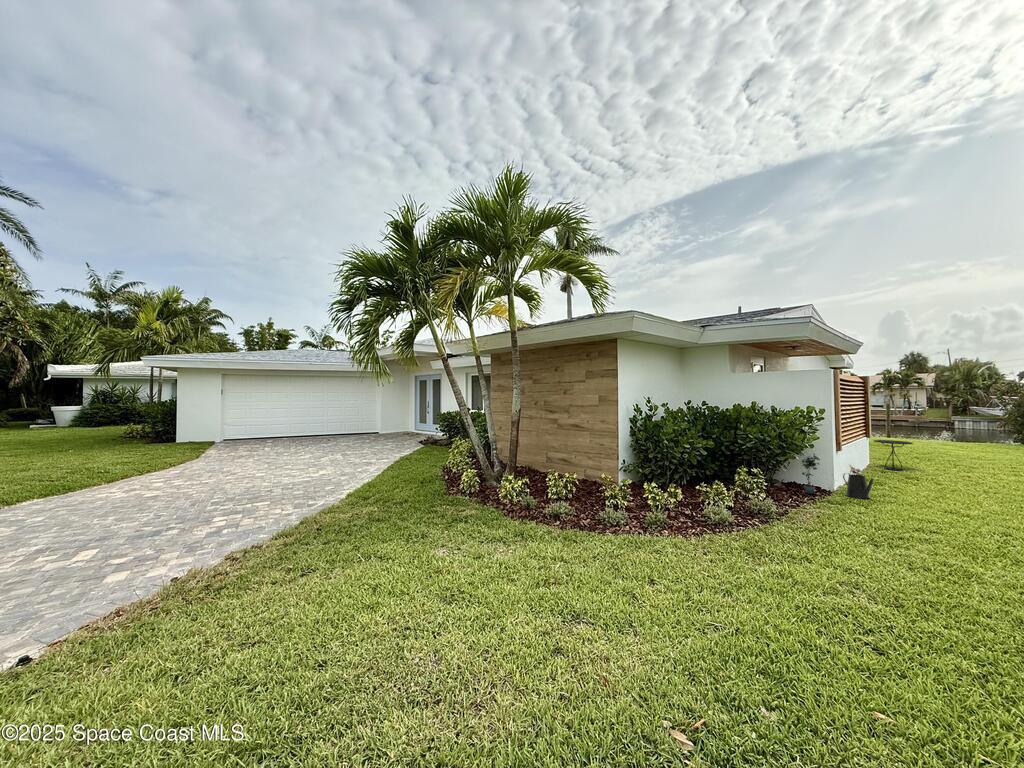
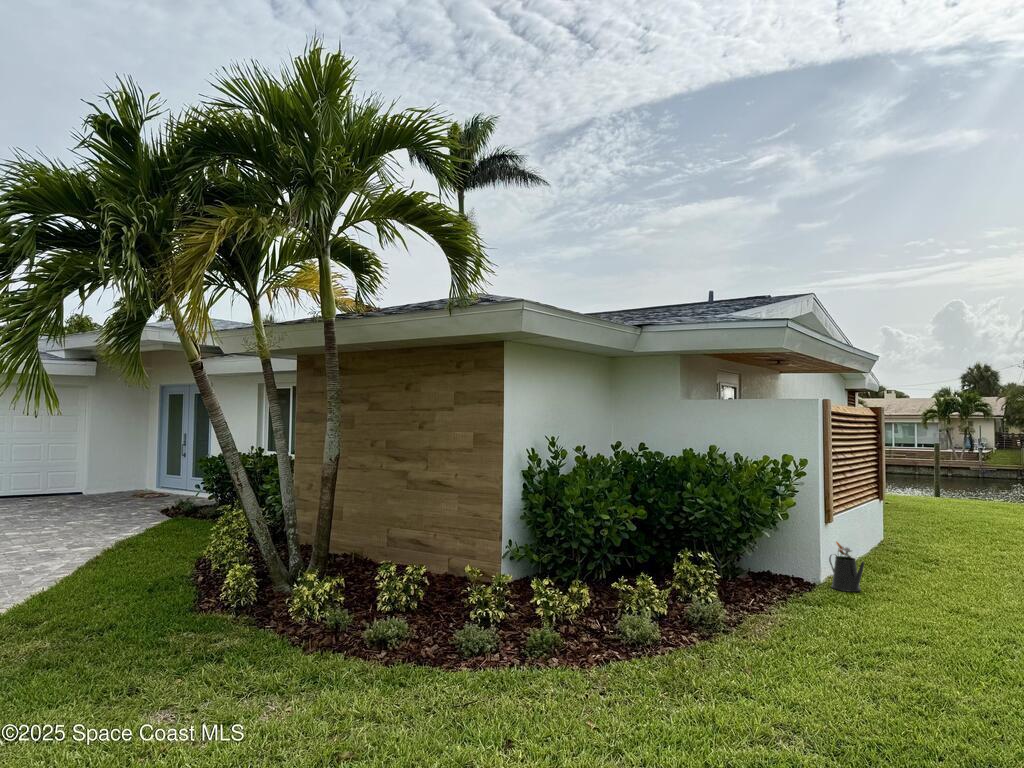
side table: present [874,440,913,471] -> none [882,502,929,548]
potted plant: present [802,454,820,494] -> none [770,526,798,588]

